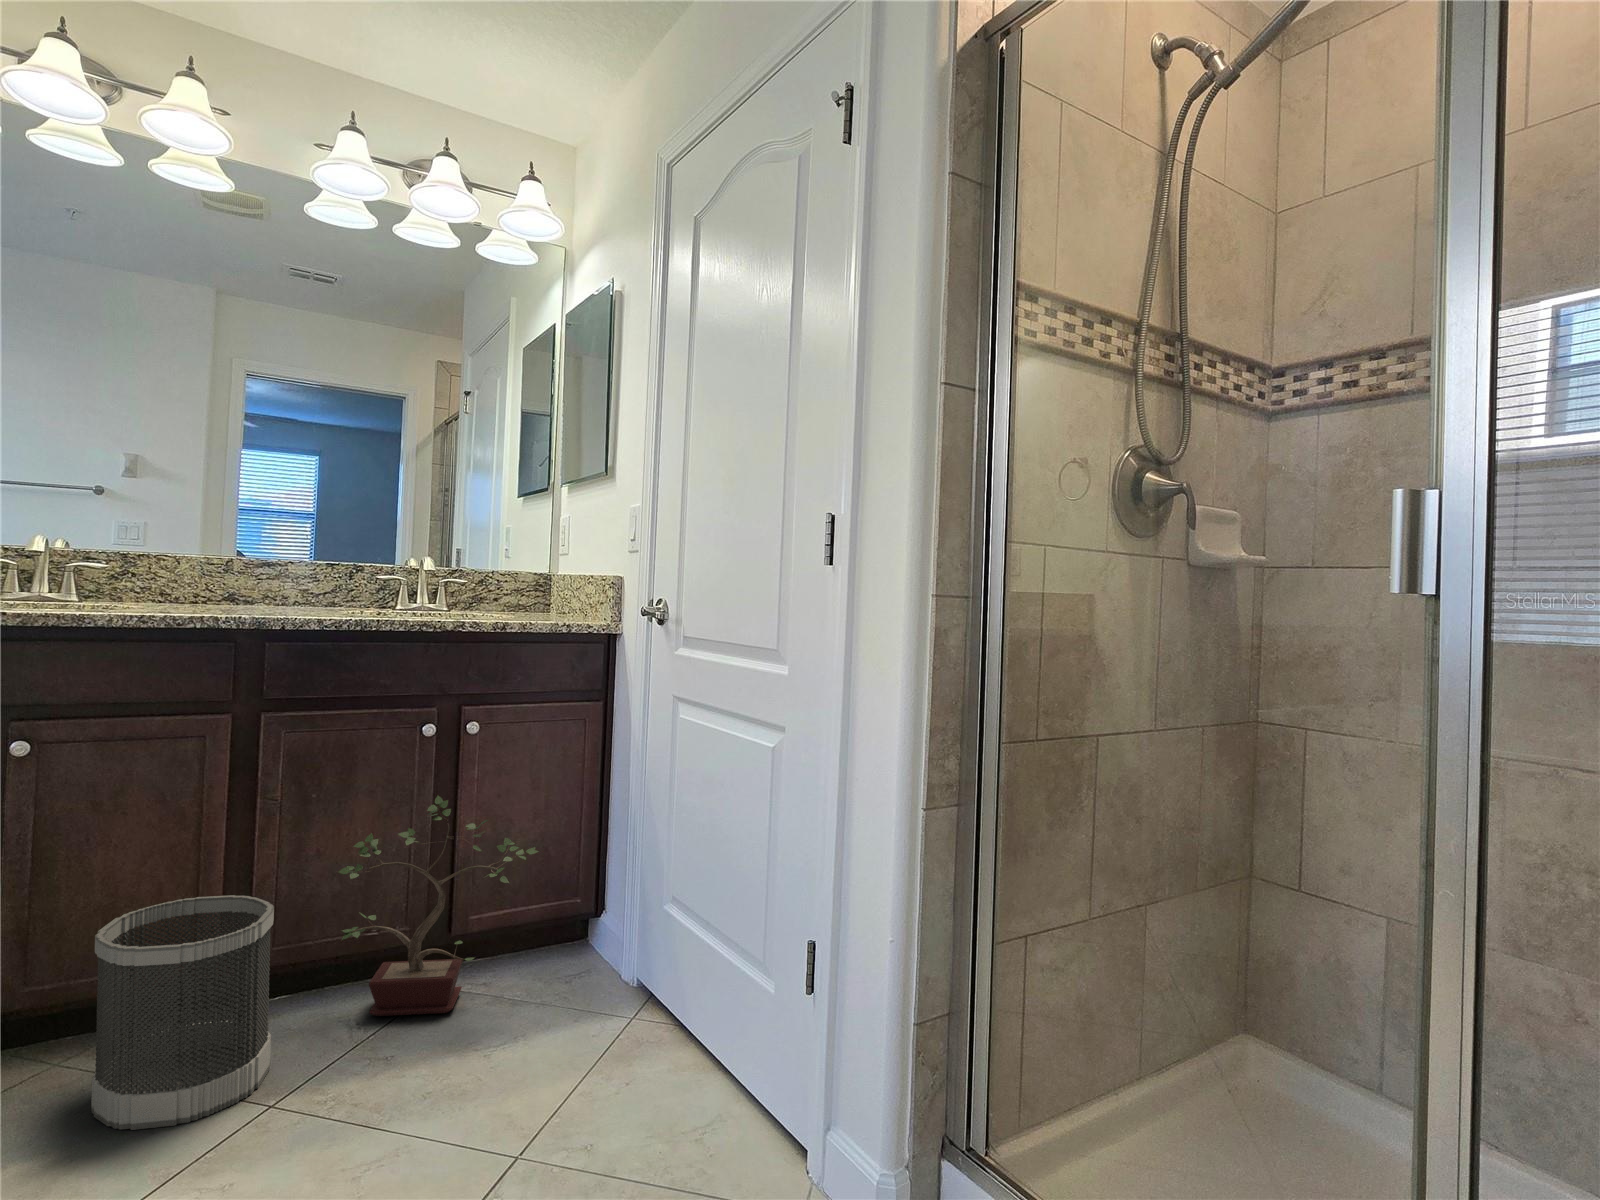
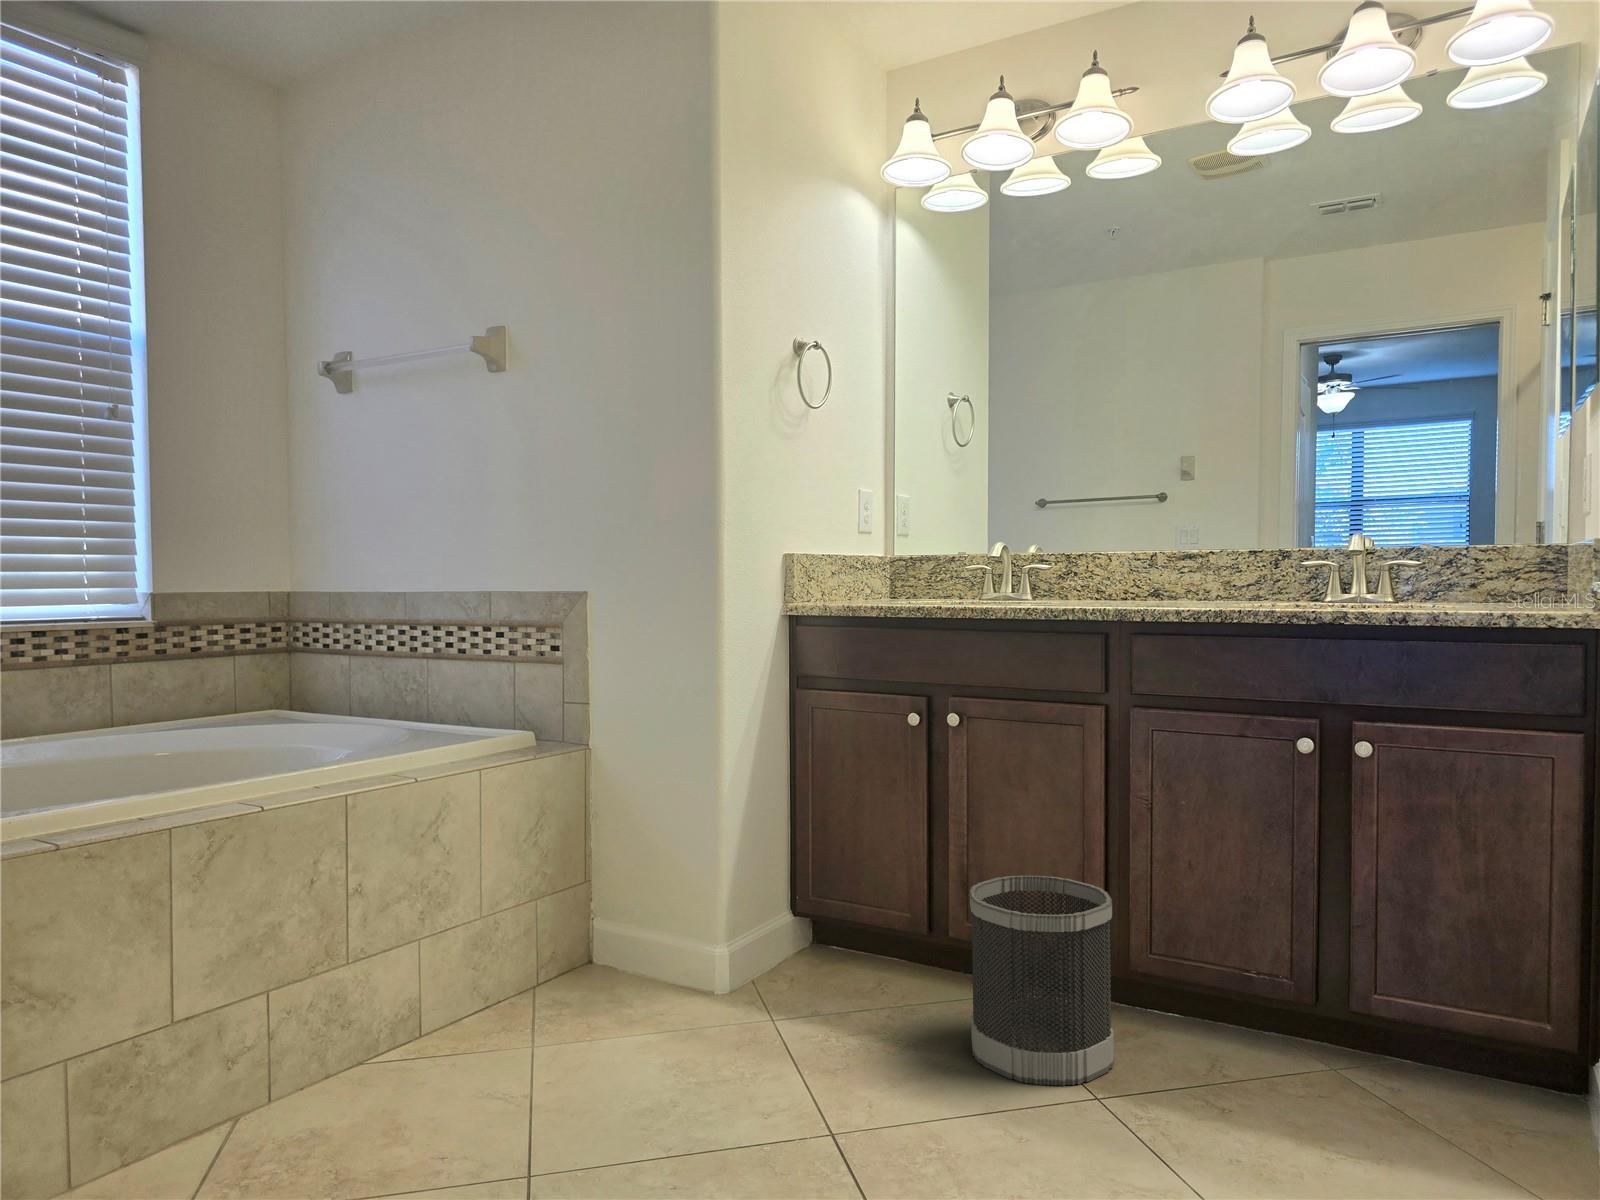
potted plant: present [339,796,538,1016] -> none [1198,826,1425,1102]

